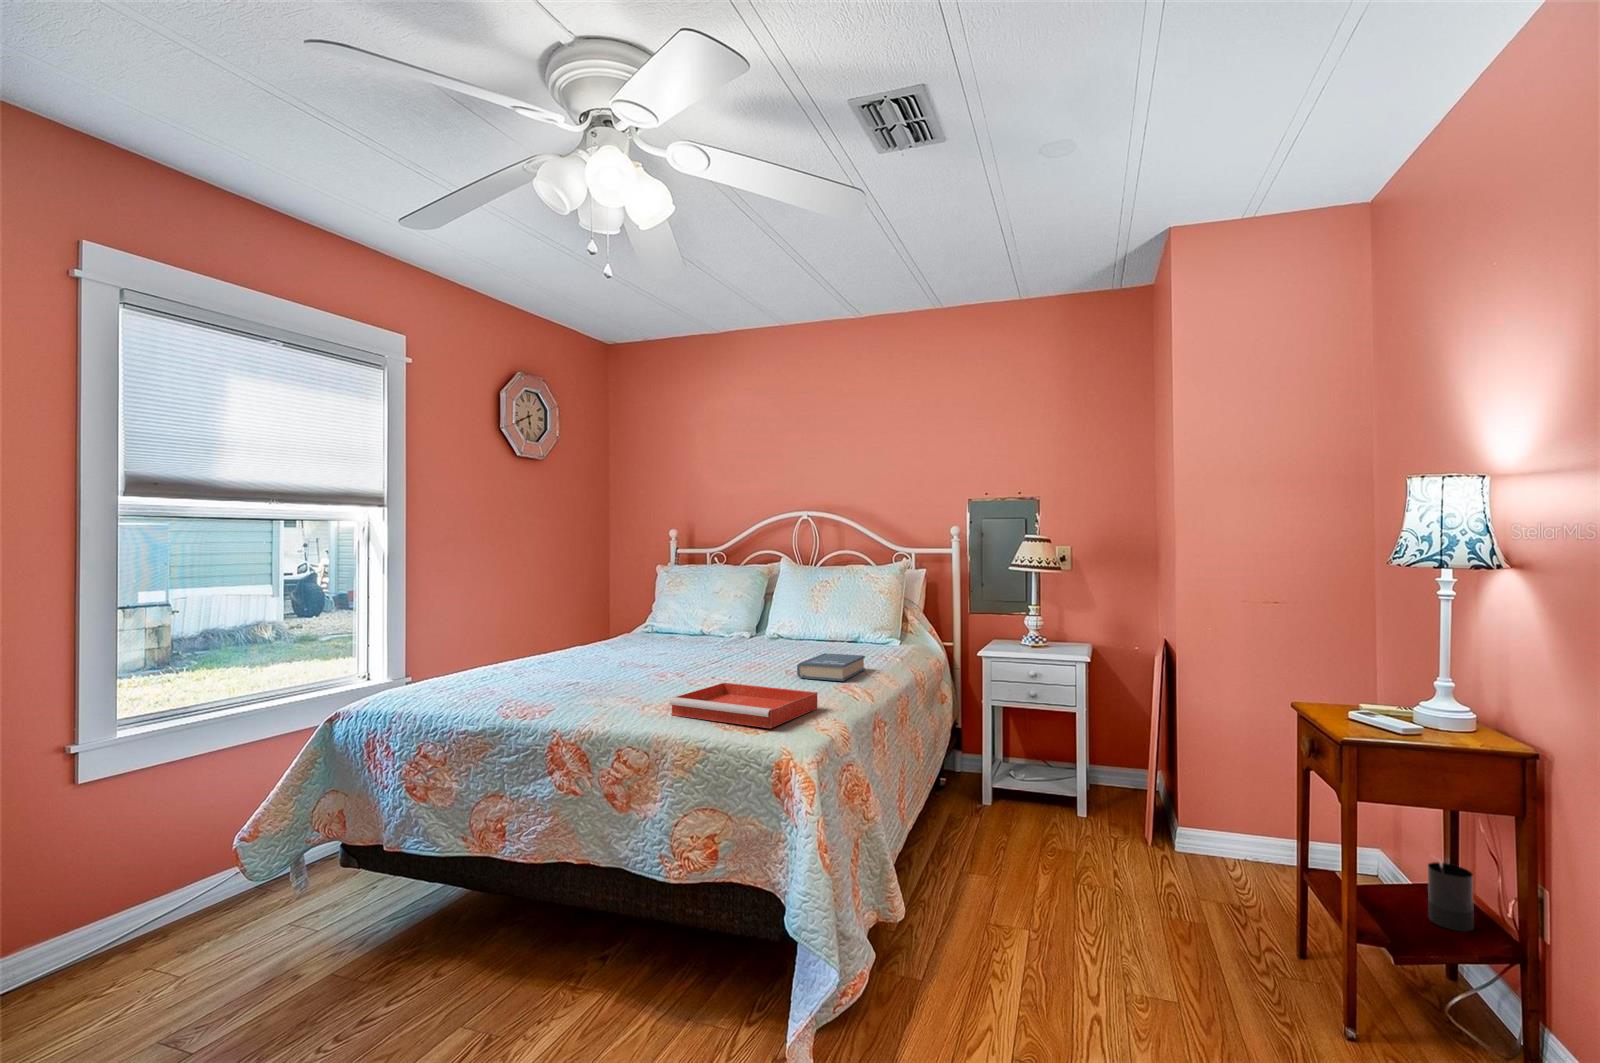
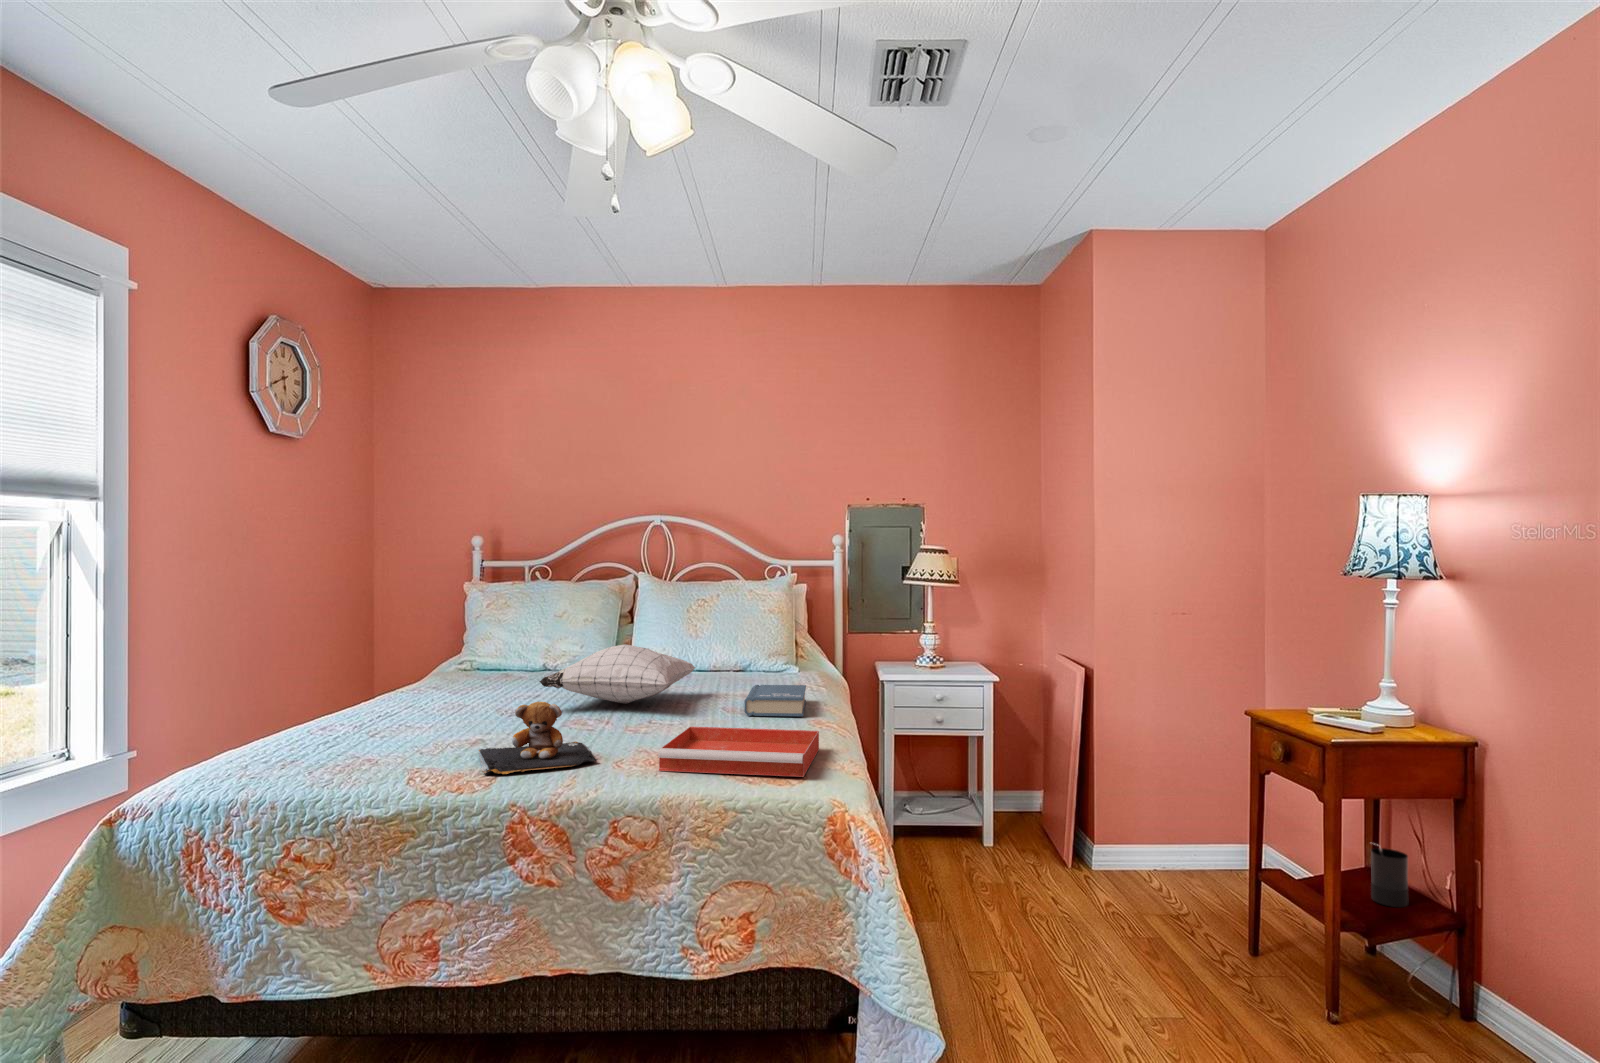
pillow: none [648,616,783,664] -> present [539,644,695,704]
teddy bear: none [547,656,646,708] -> present [479,702,598,774]

